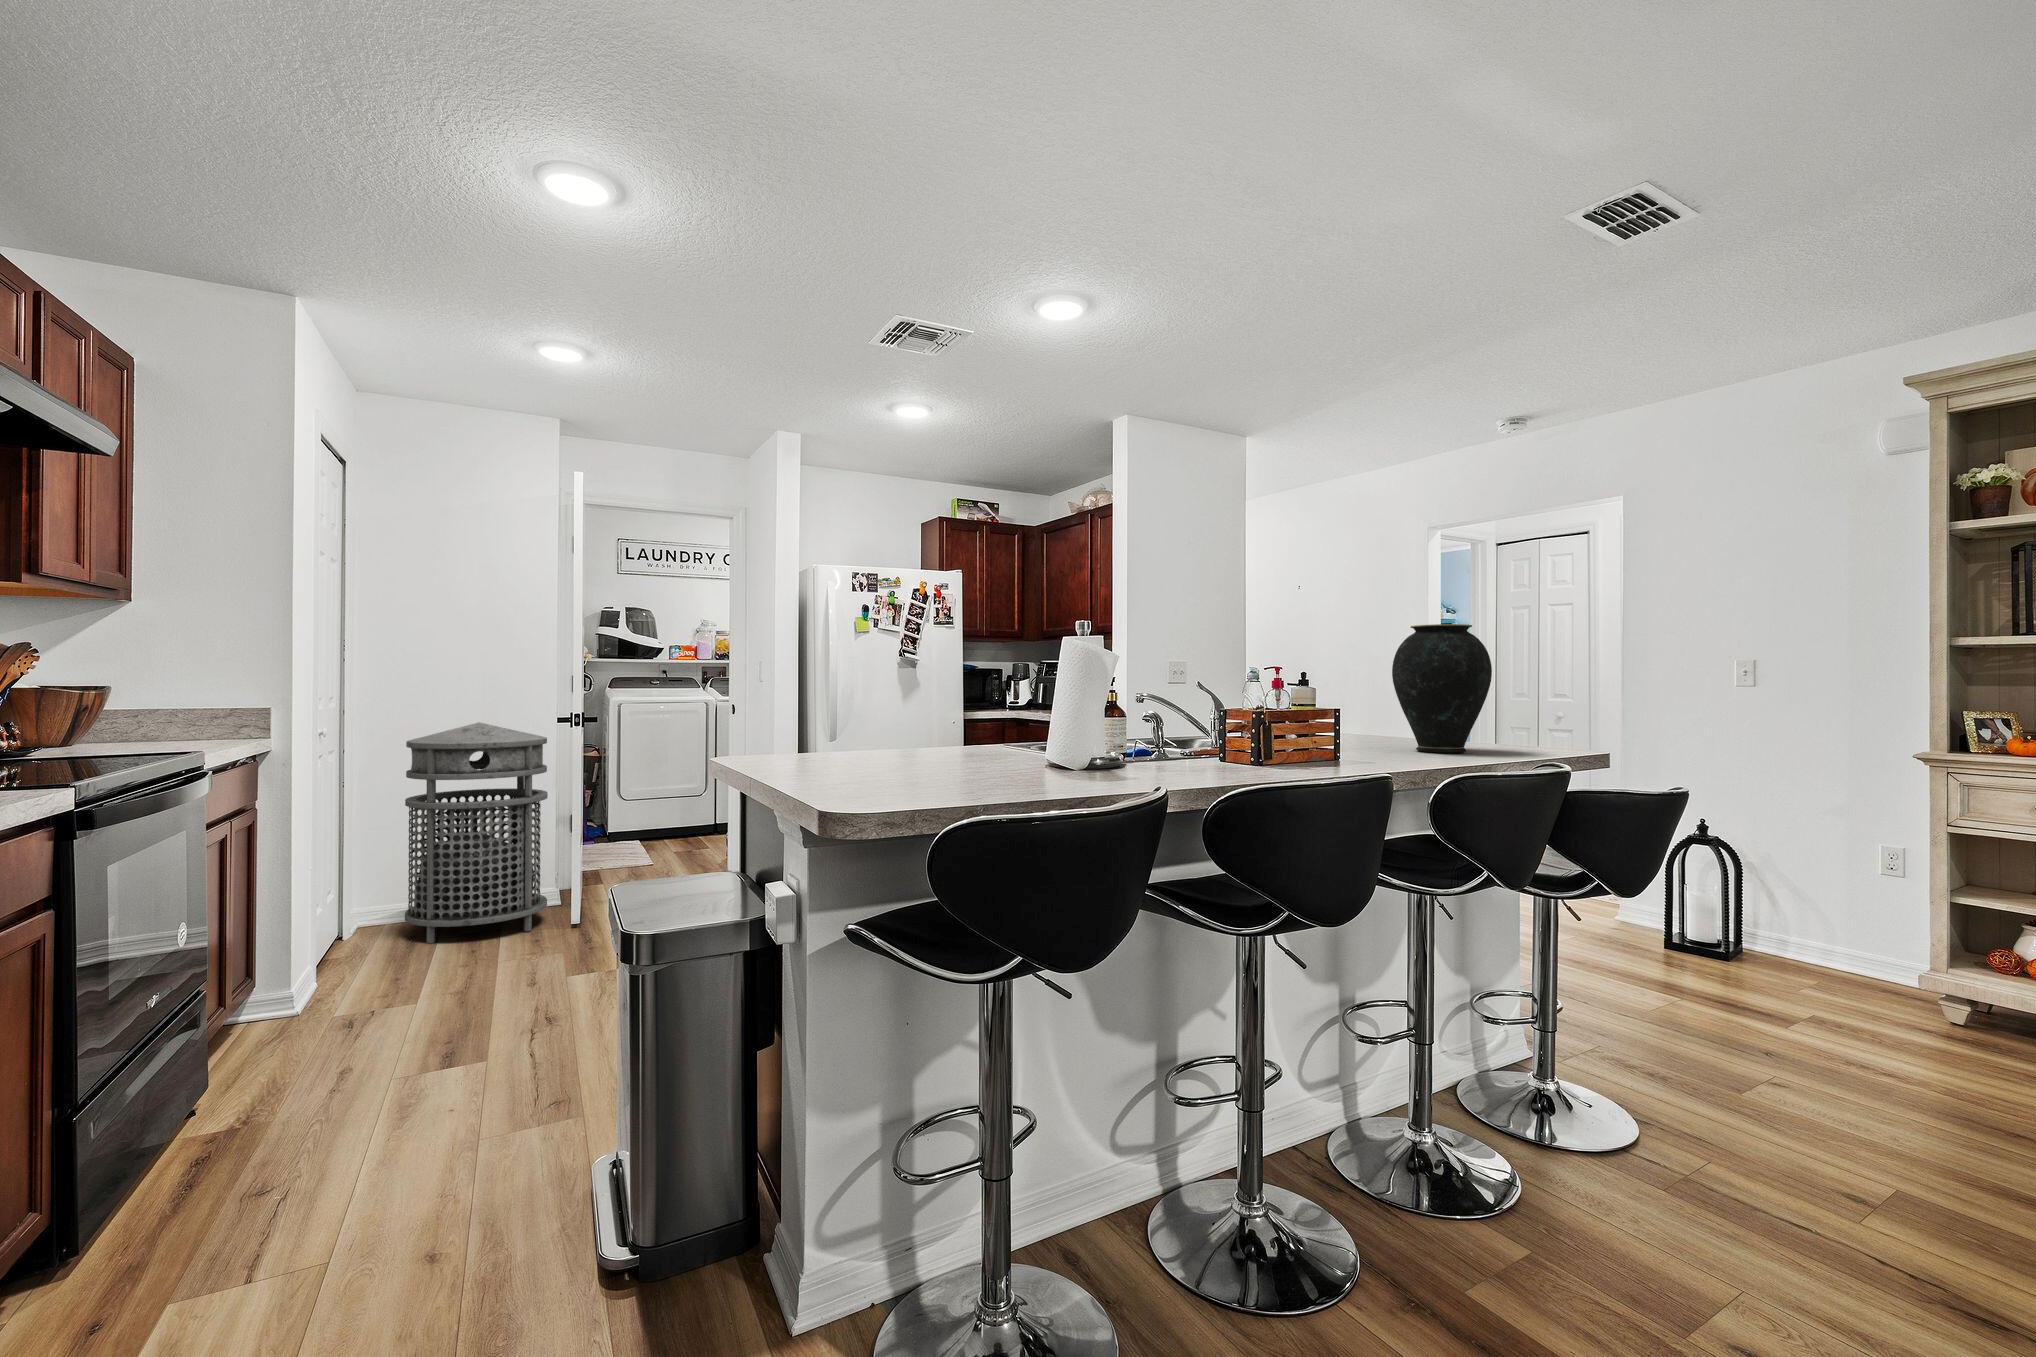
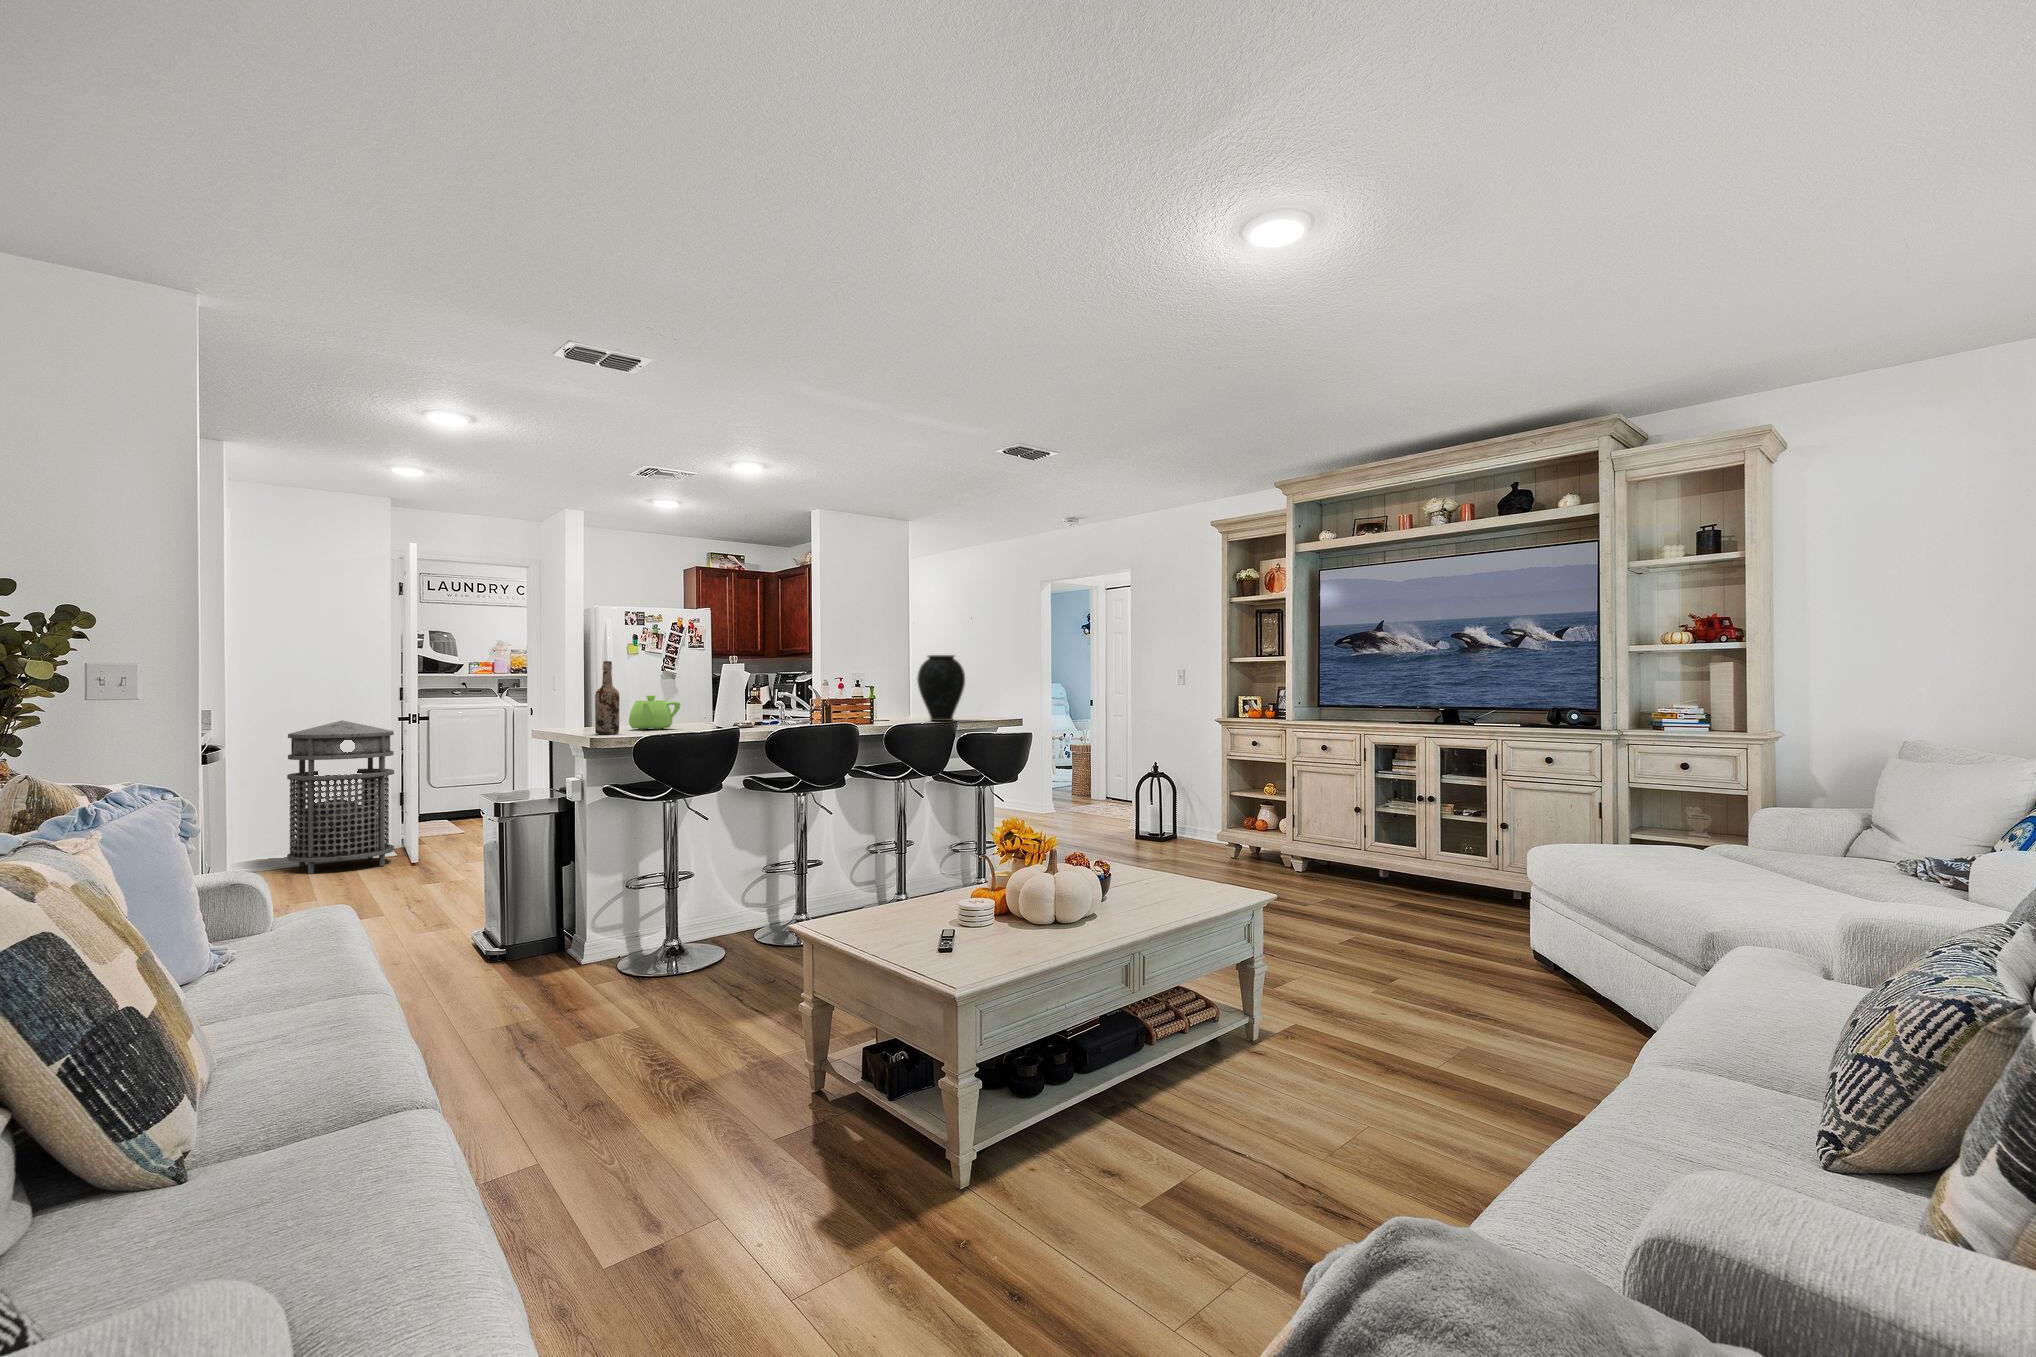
wine bottle: none [822,625,872,787] -> present [595,661,620,734]
teapot: none [885,699,983,769] -> present [629,695,680,730]

